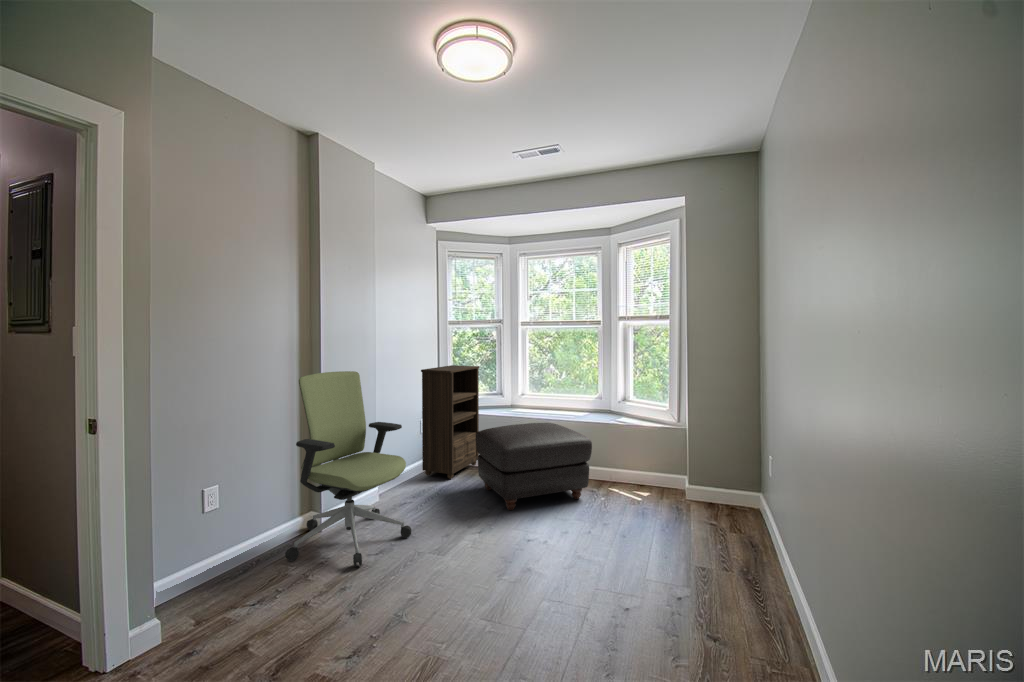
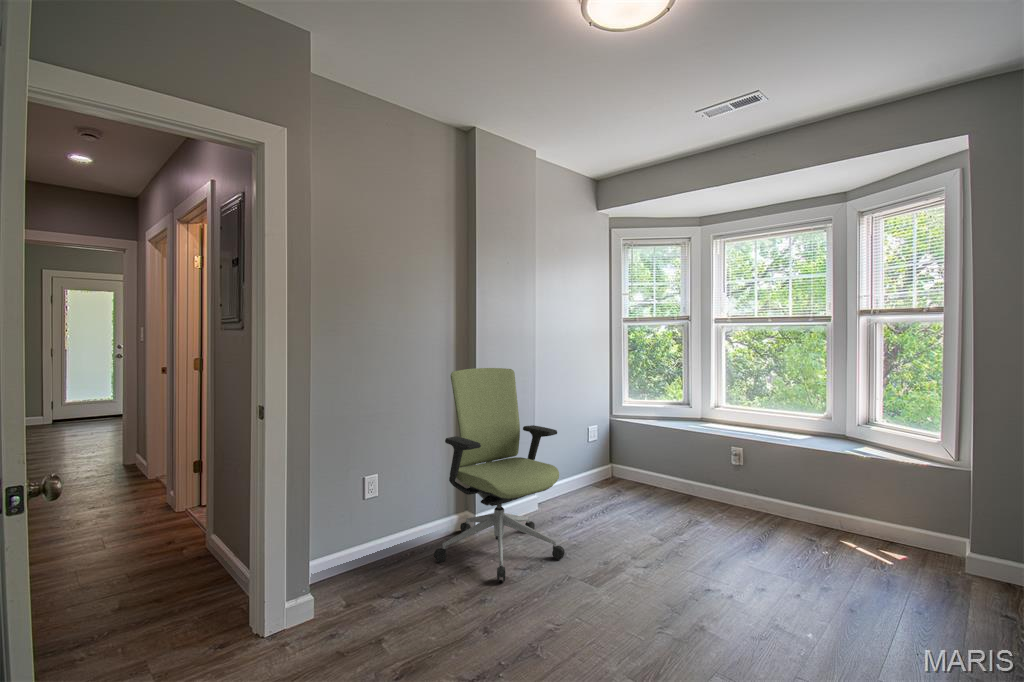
bookshelf: present [421,365,479,479] -> none [588,369,659,500]
ottoman: present [476,423,592,510] -> none [649,444,808,548]

